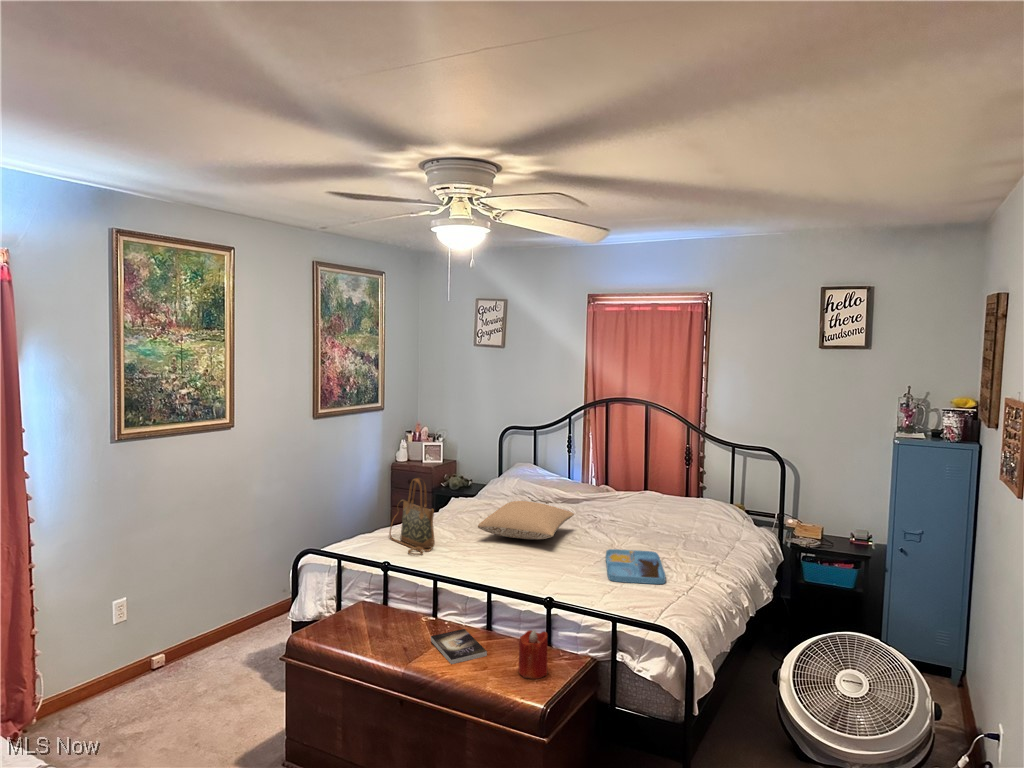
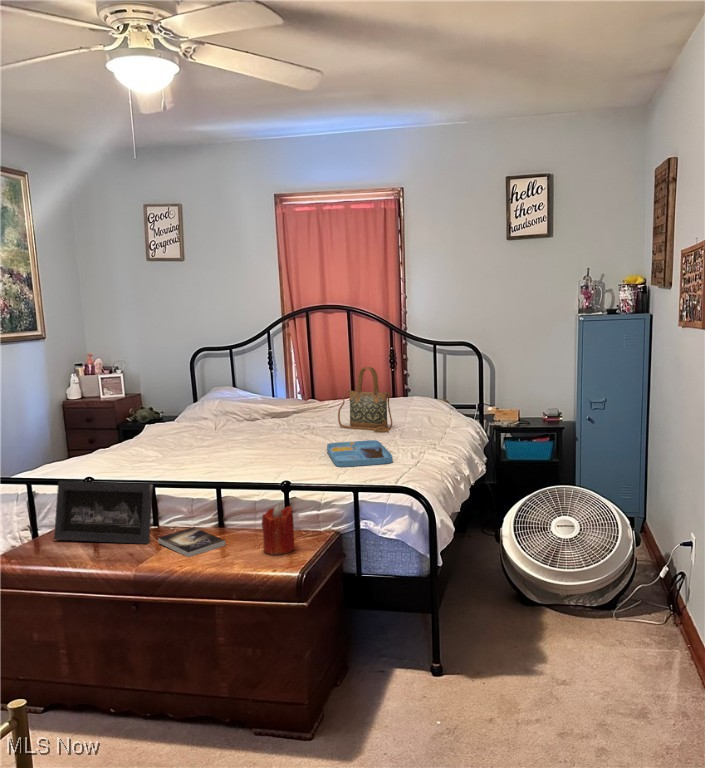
handbag: present [389,478,435,555] -> present [338,367,392,433]
pillow: present [478,501,574,539] -> none [185,410,286,447]
picture frame: none [349,568,432,640] -> present [54,482,153,544]

